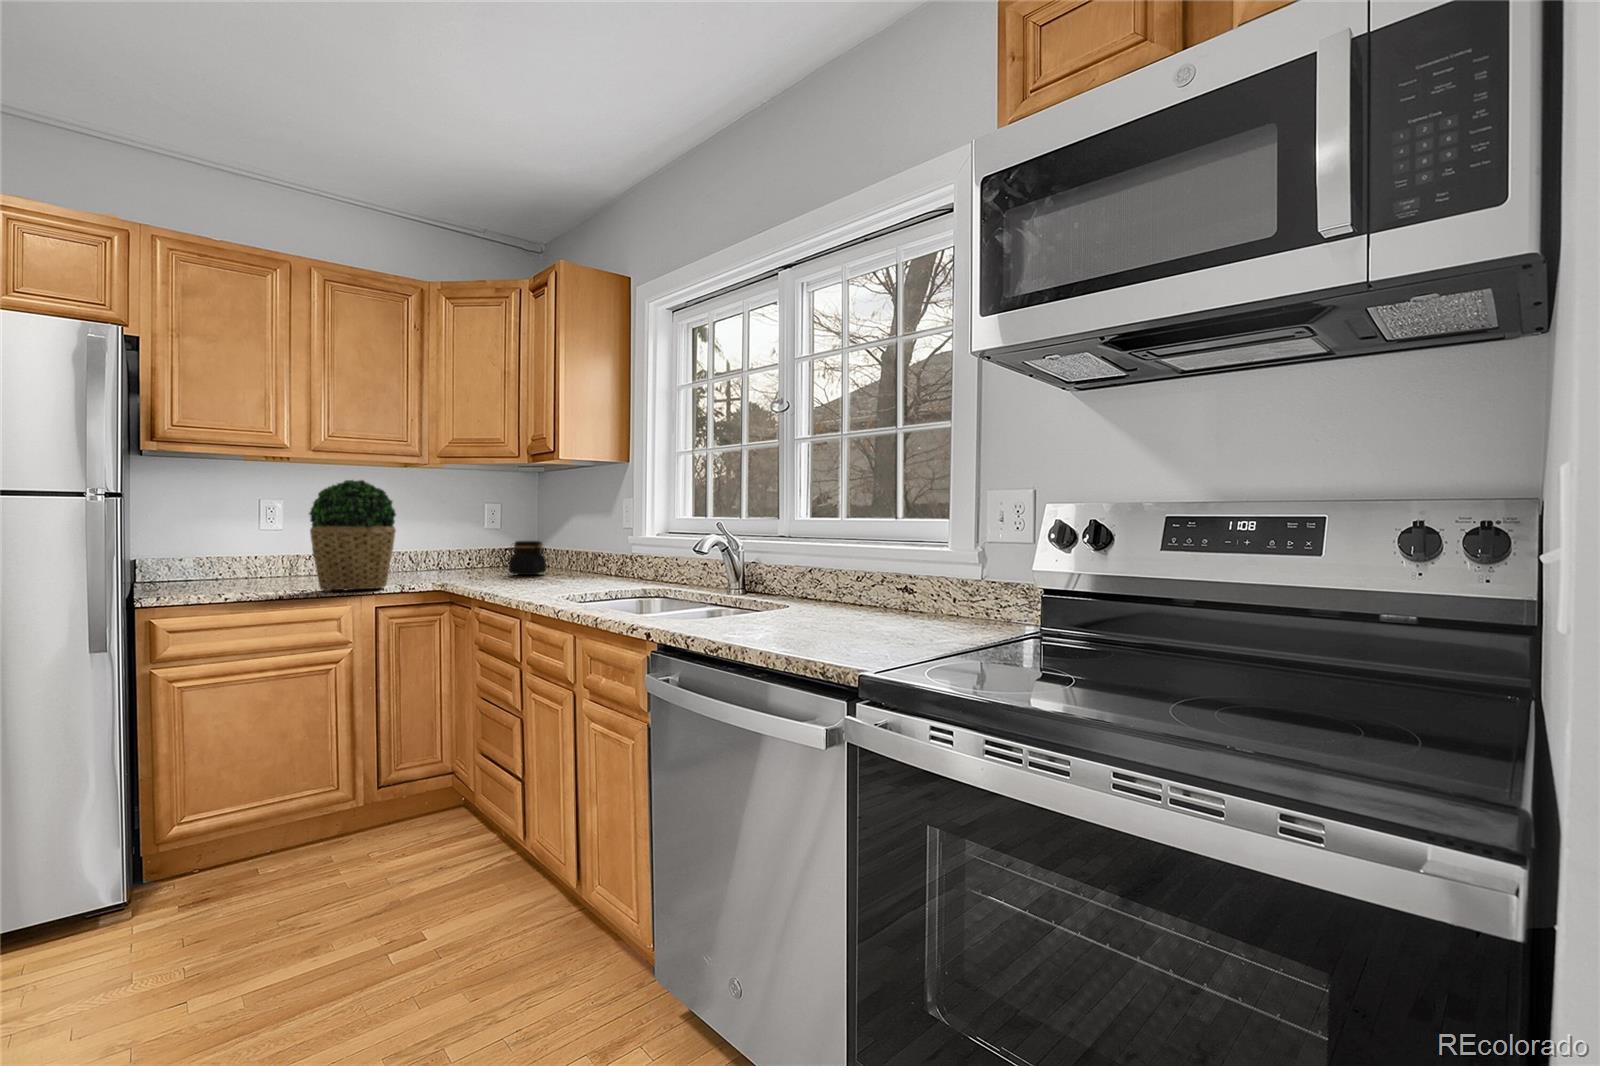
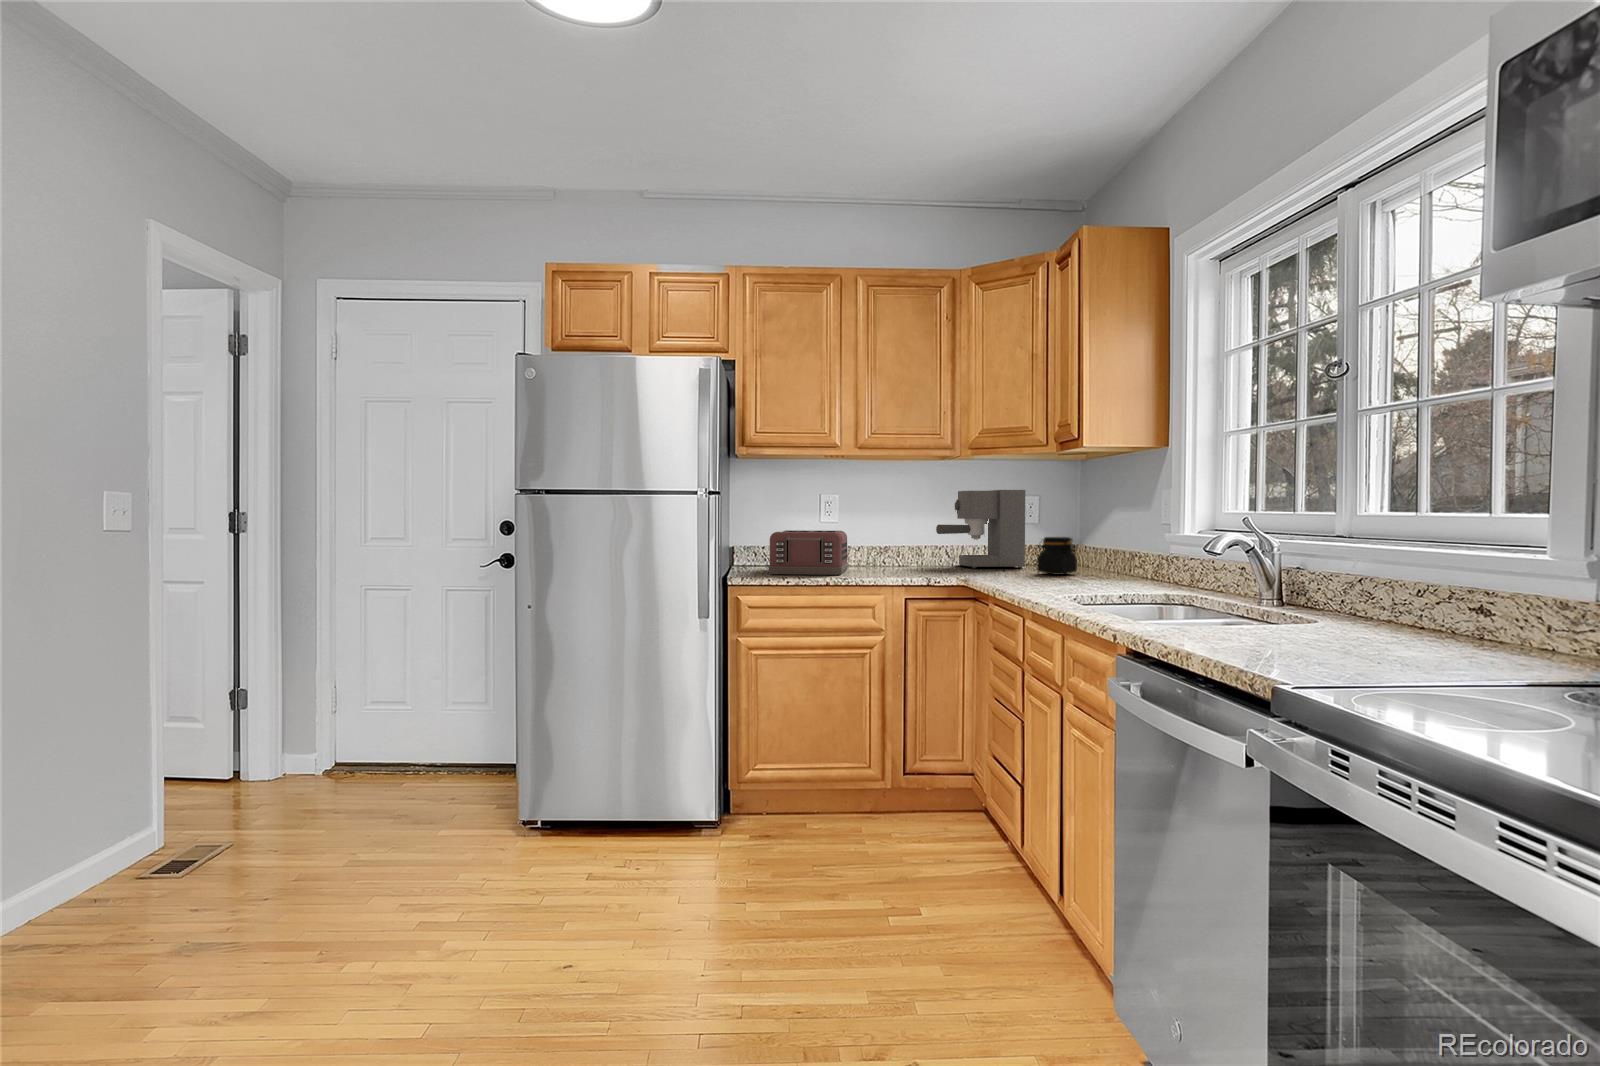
potted plant: present [309,480,396,591] -> none [850,476,923,580]
coffee maker: none [399,497,492,573] -> present [936,490,1025,568]
toaster: none [189,538,296,590] -> present [768,530,848,575]

